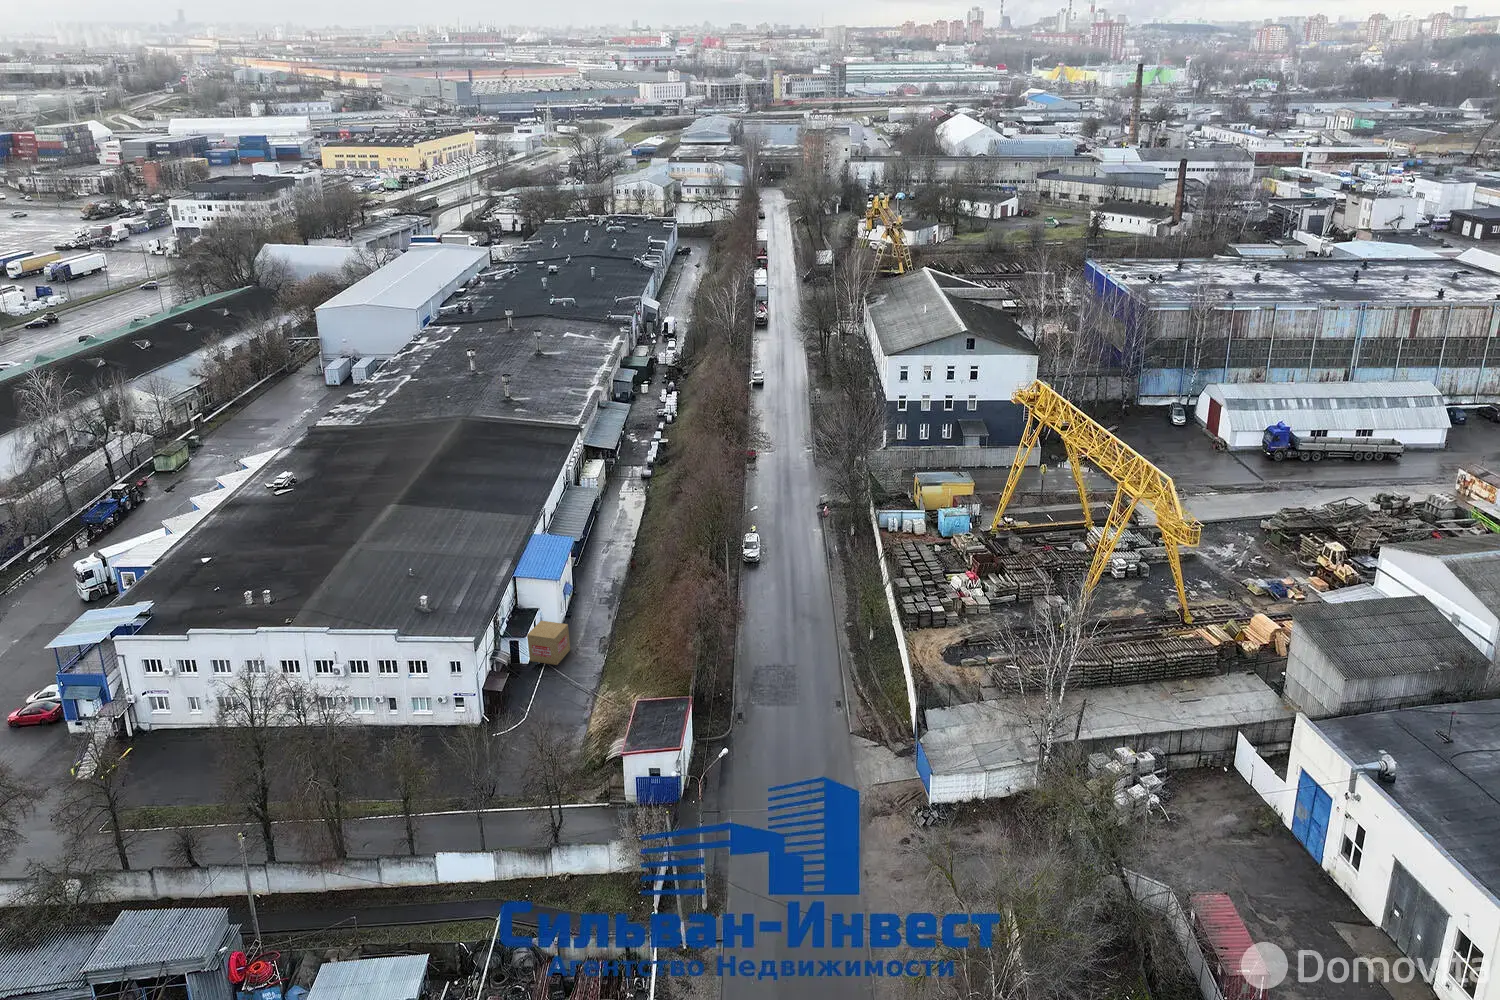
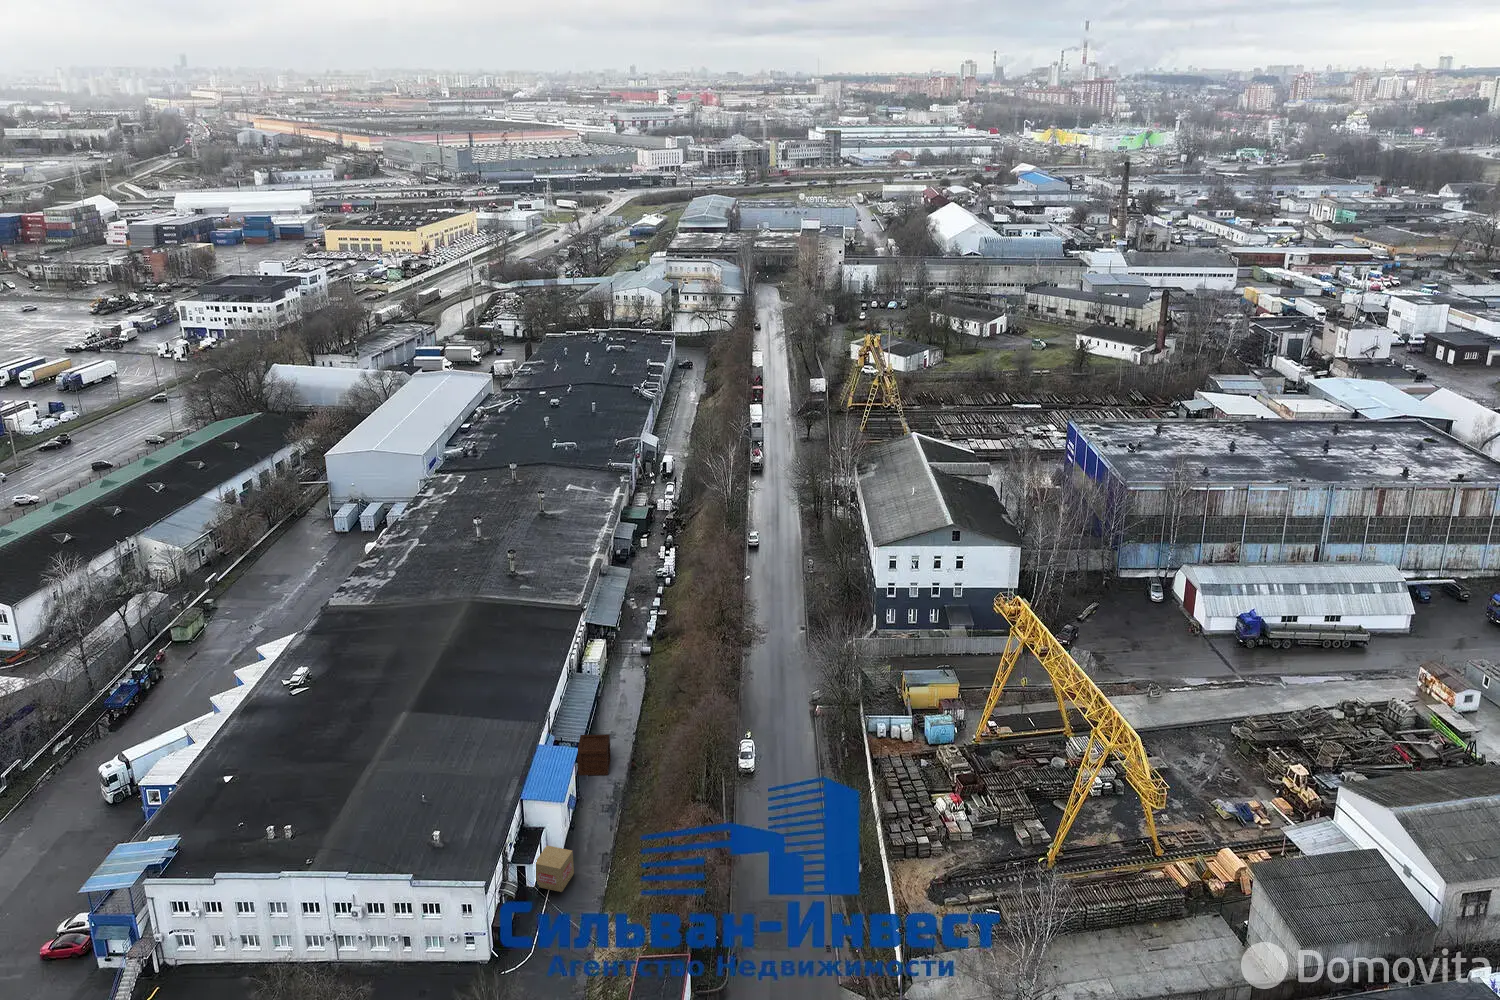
wooden crate: none [574,532,610,572] -> present [577,734,611,775]

